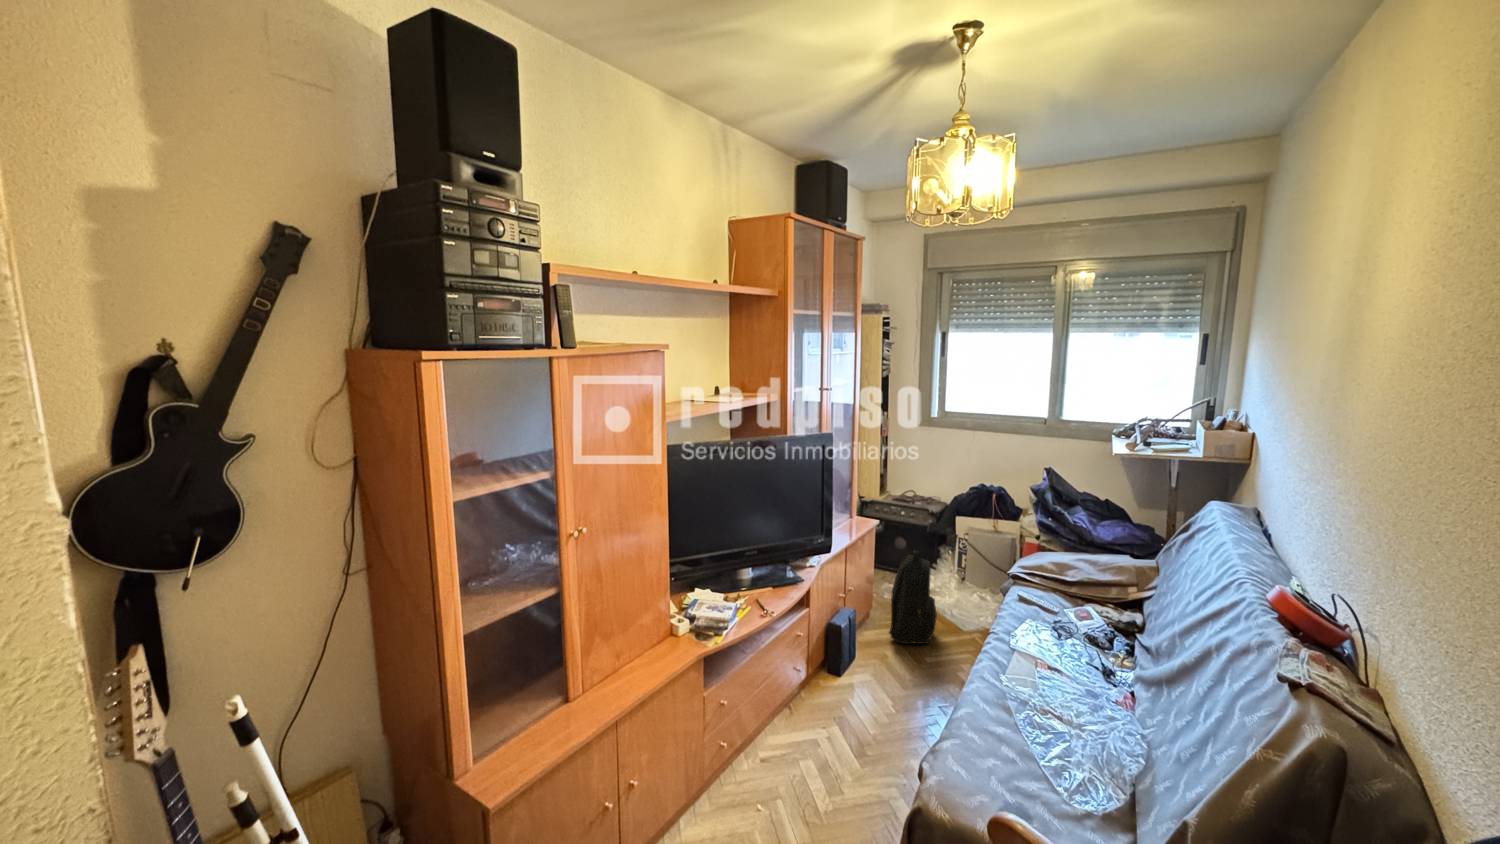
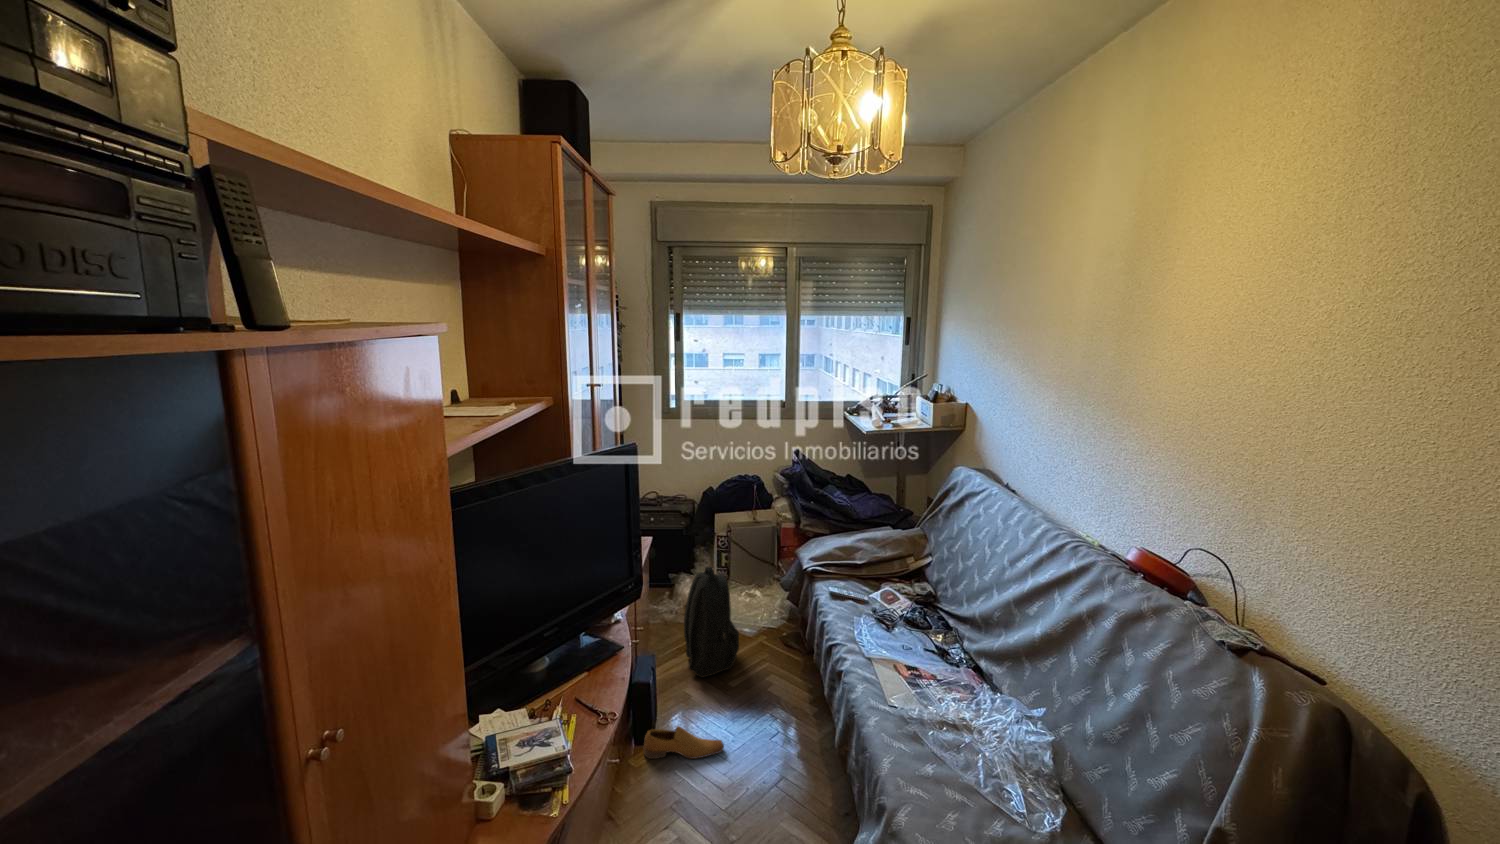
shoe: none [826,659,889,696] -> present [643,726,724,759]

